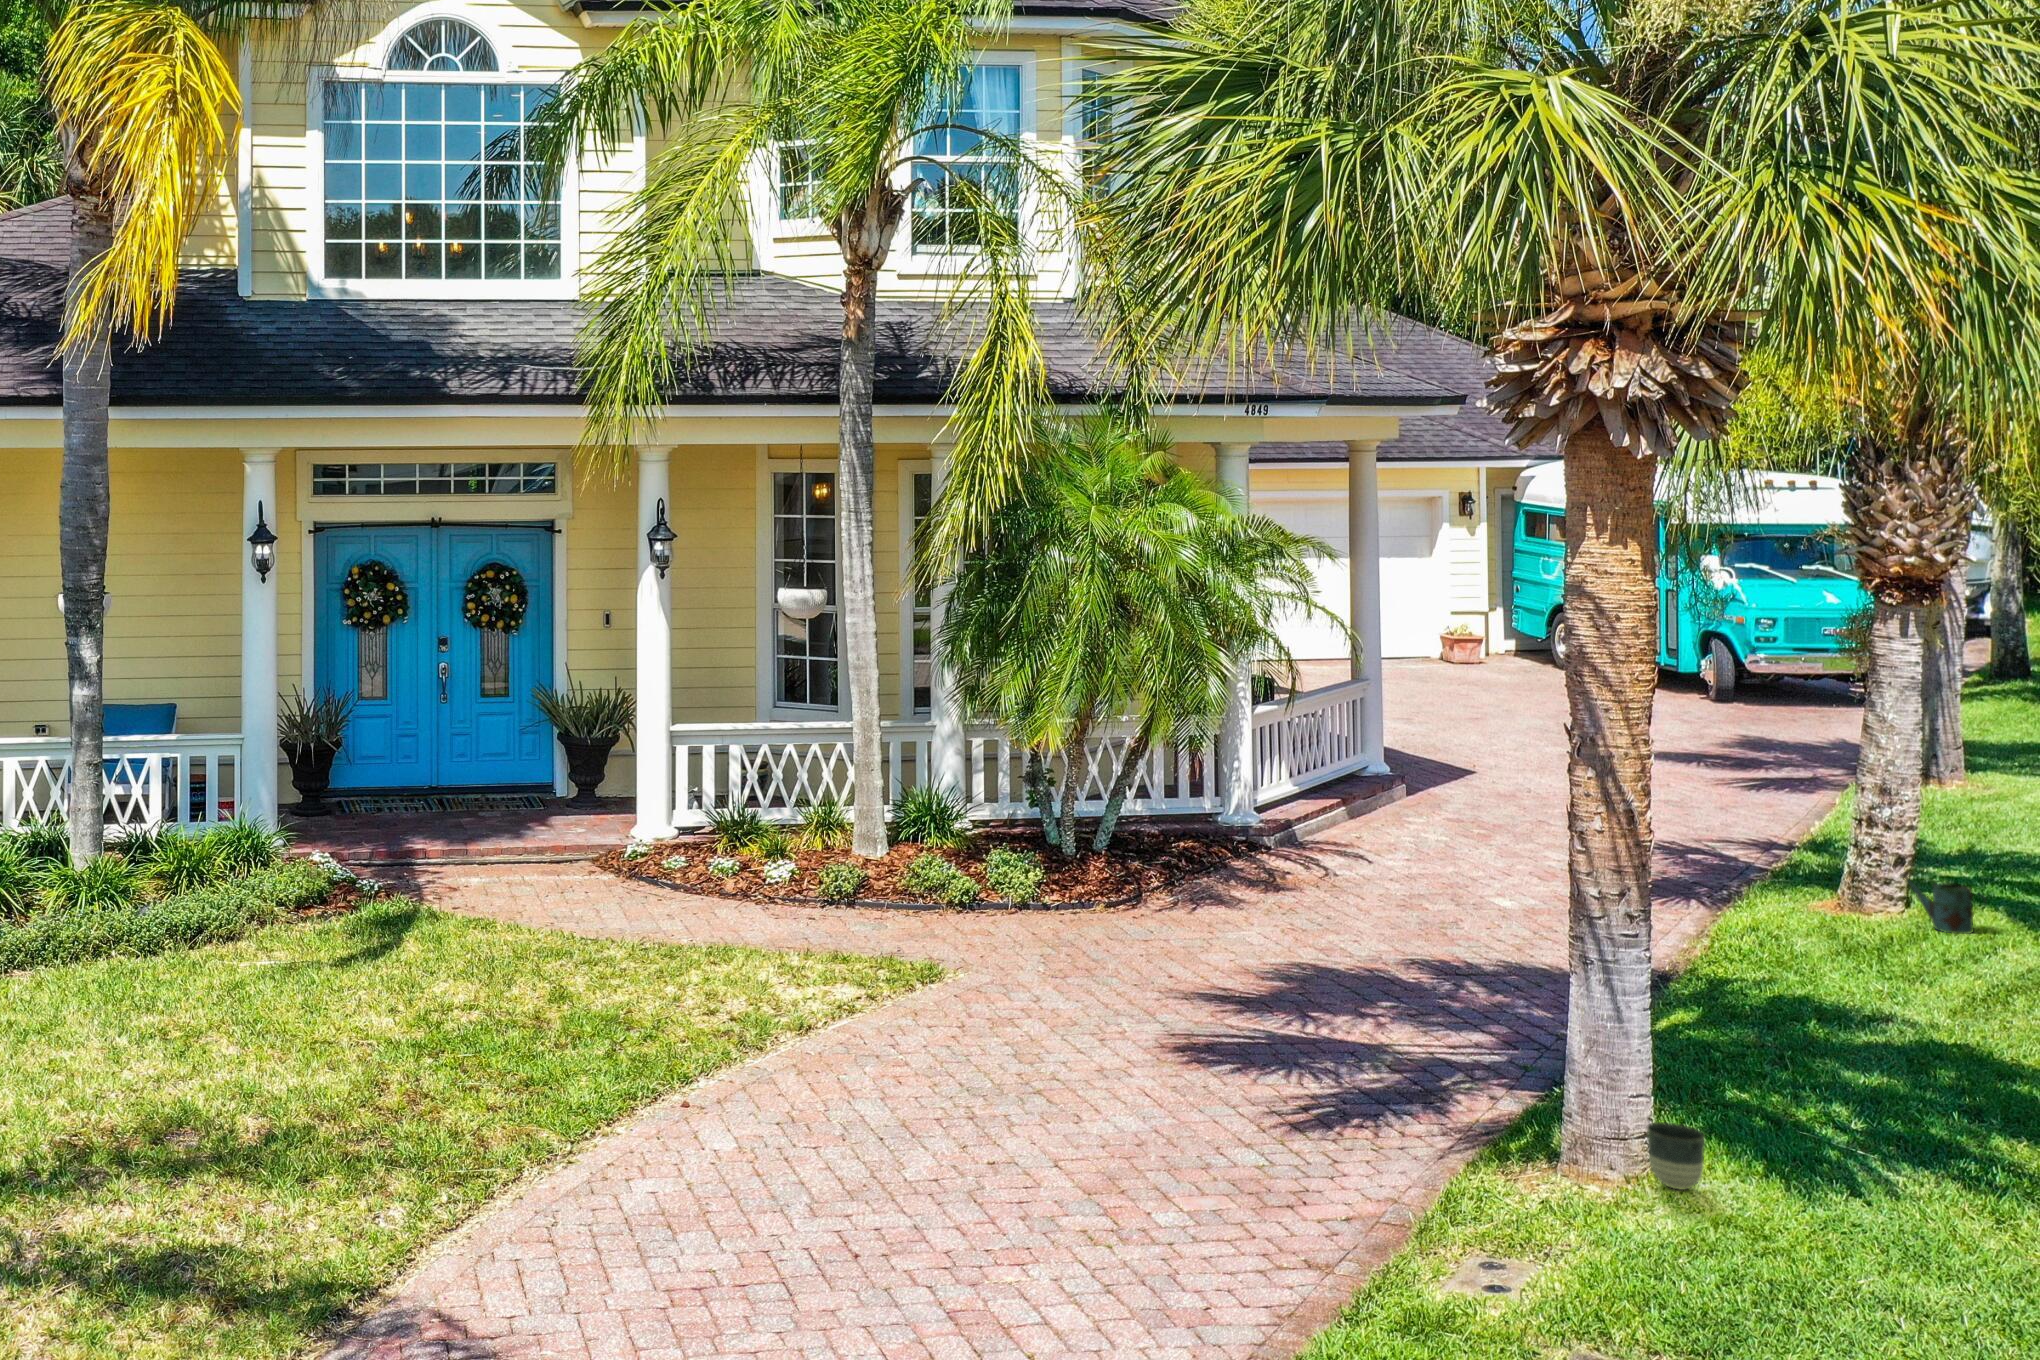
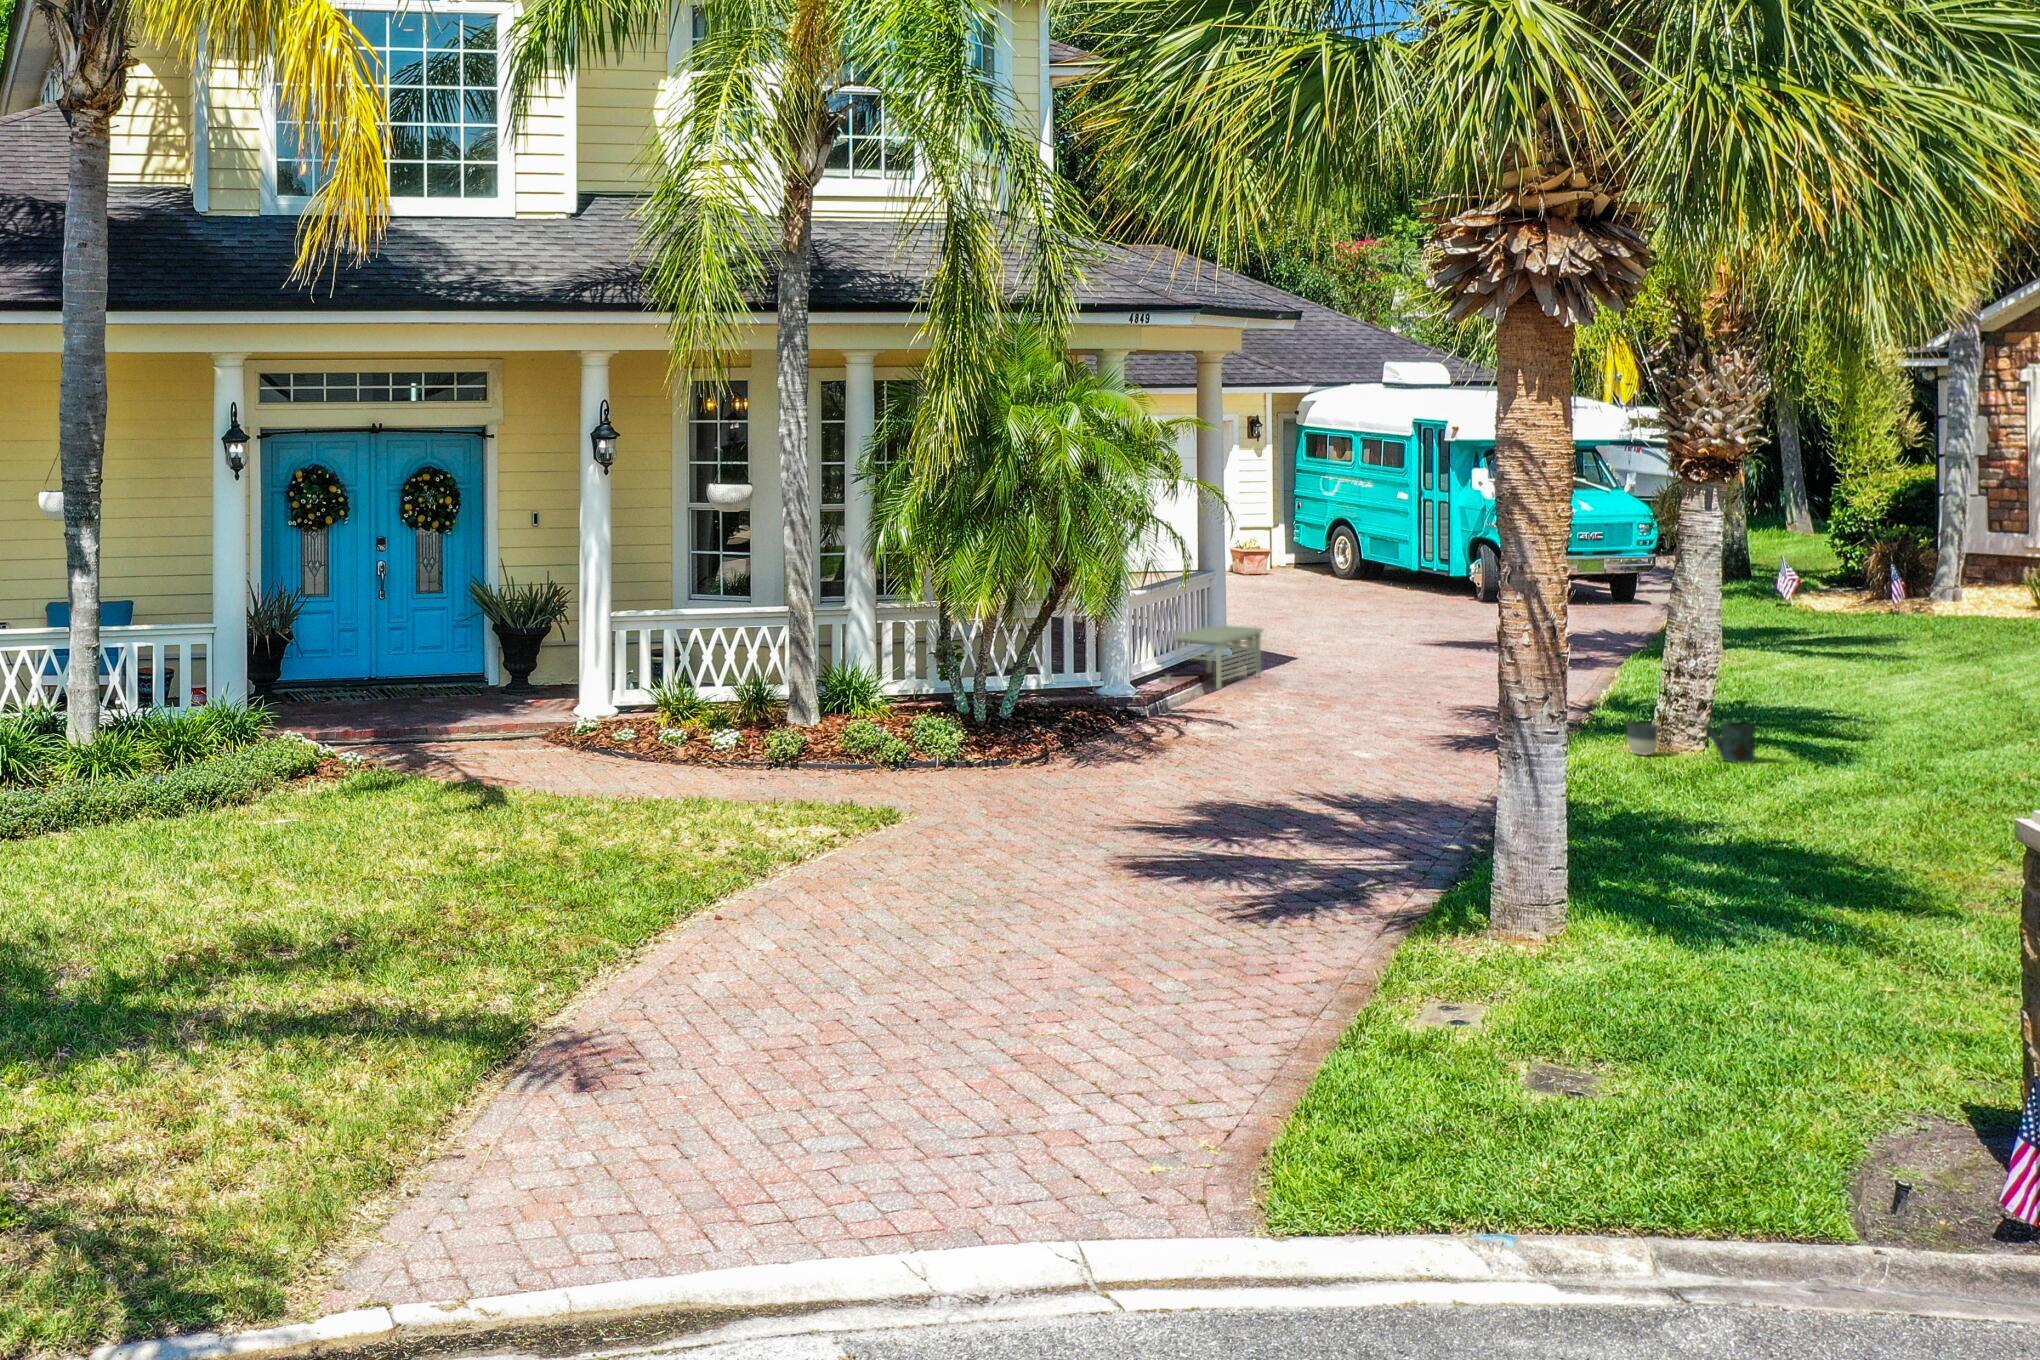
storage bench: none [1303,736,1426,814] -> present [1166,625,1263,689]
planter: present [1647,1122,1705,1190] -> present [1627,723,1658,756]

